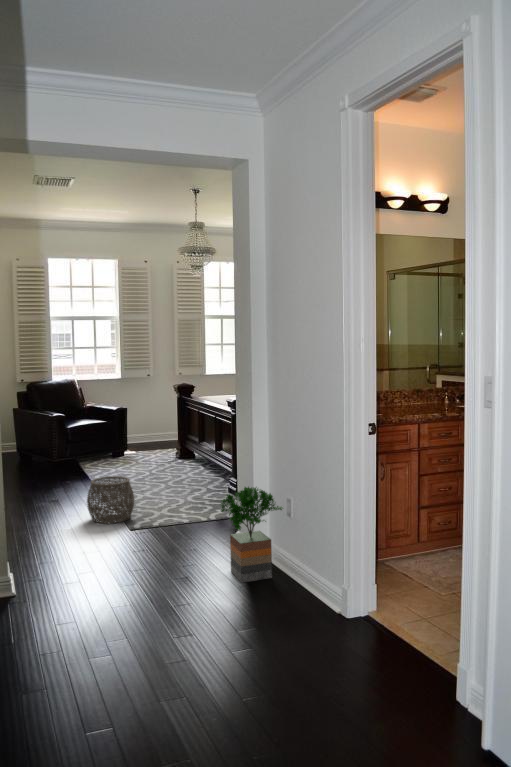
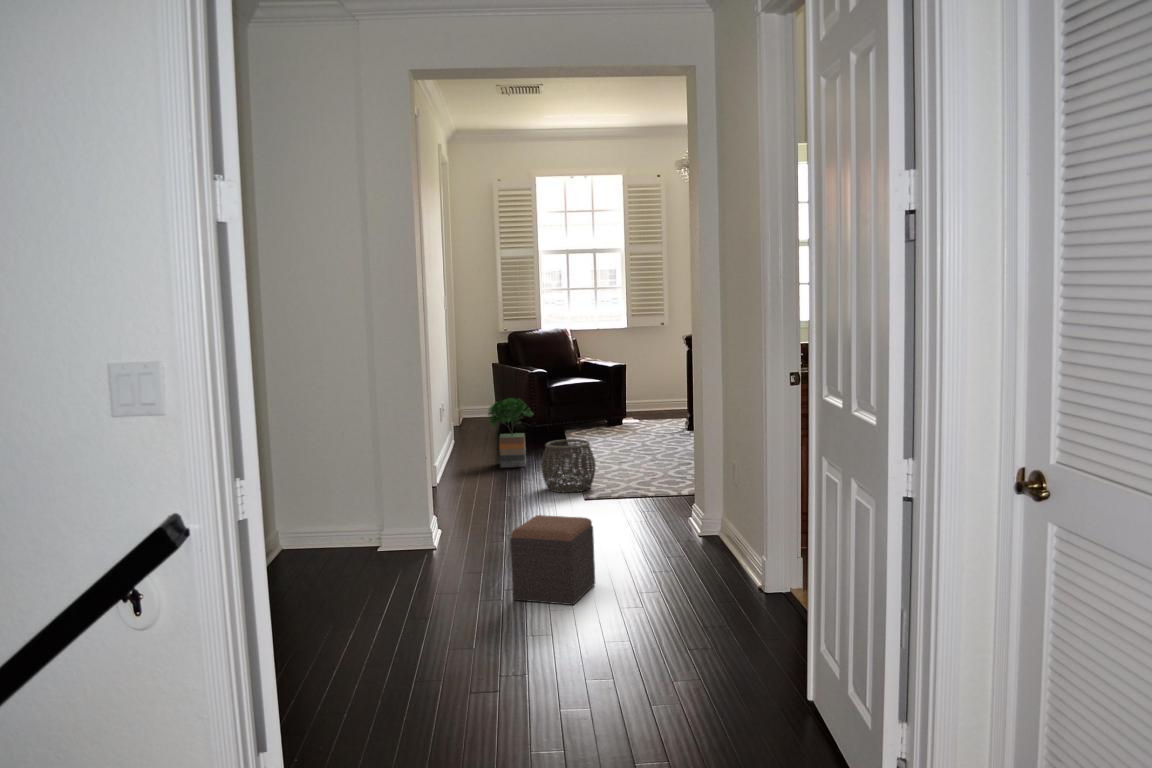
potted tree: present [220,487,283,583] -> present [488,398,533,468]
footstool: none [120,561,192,650] -> present [510,515,595,605]

